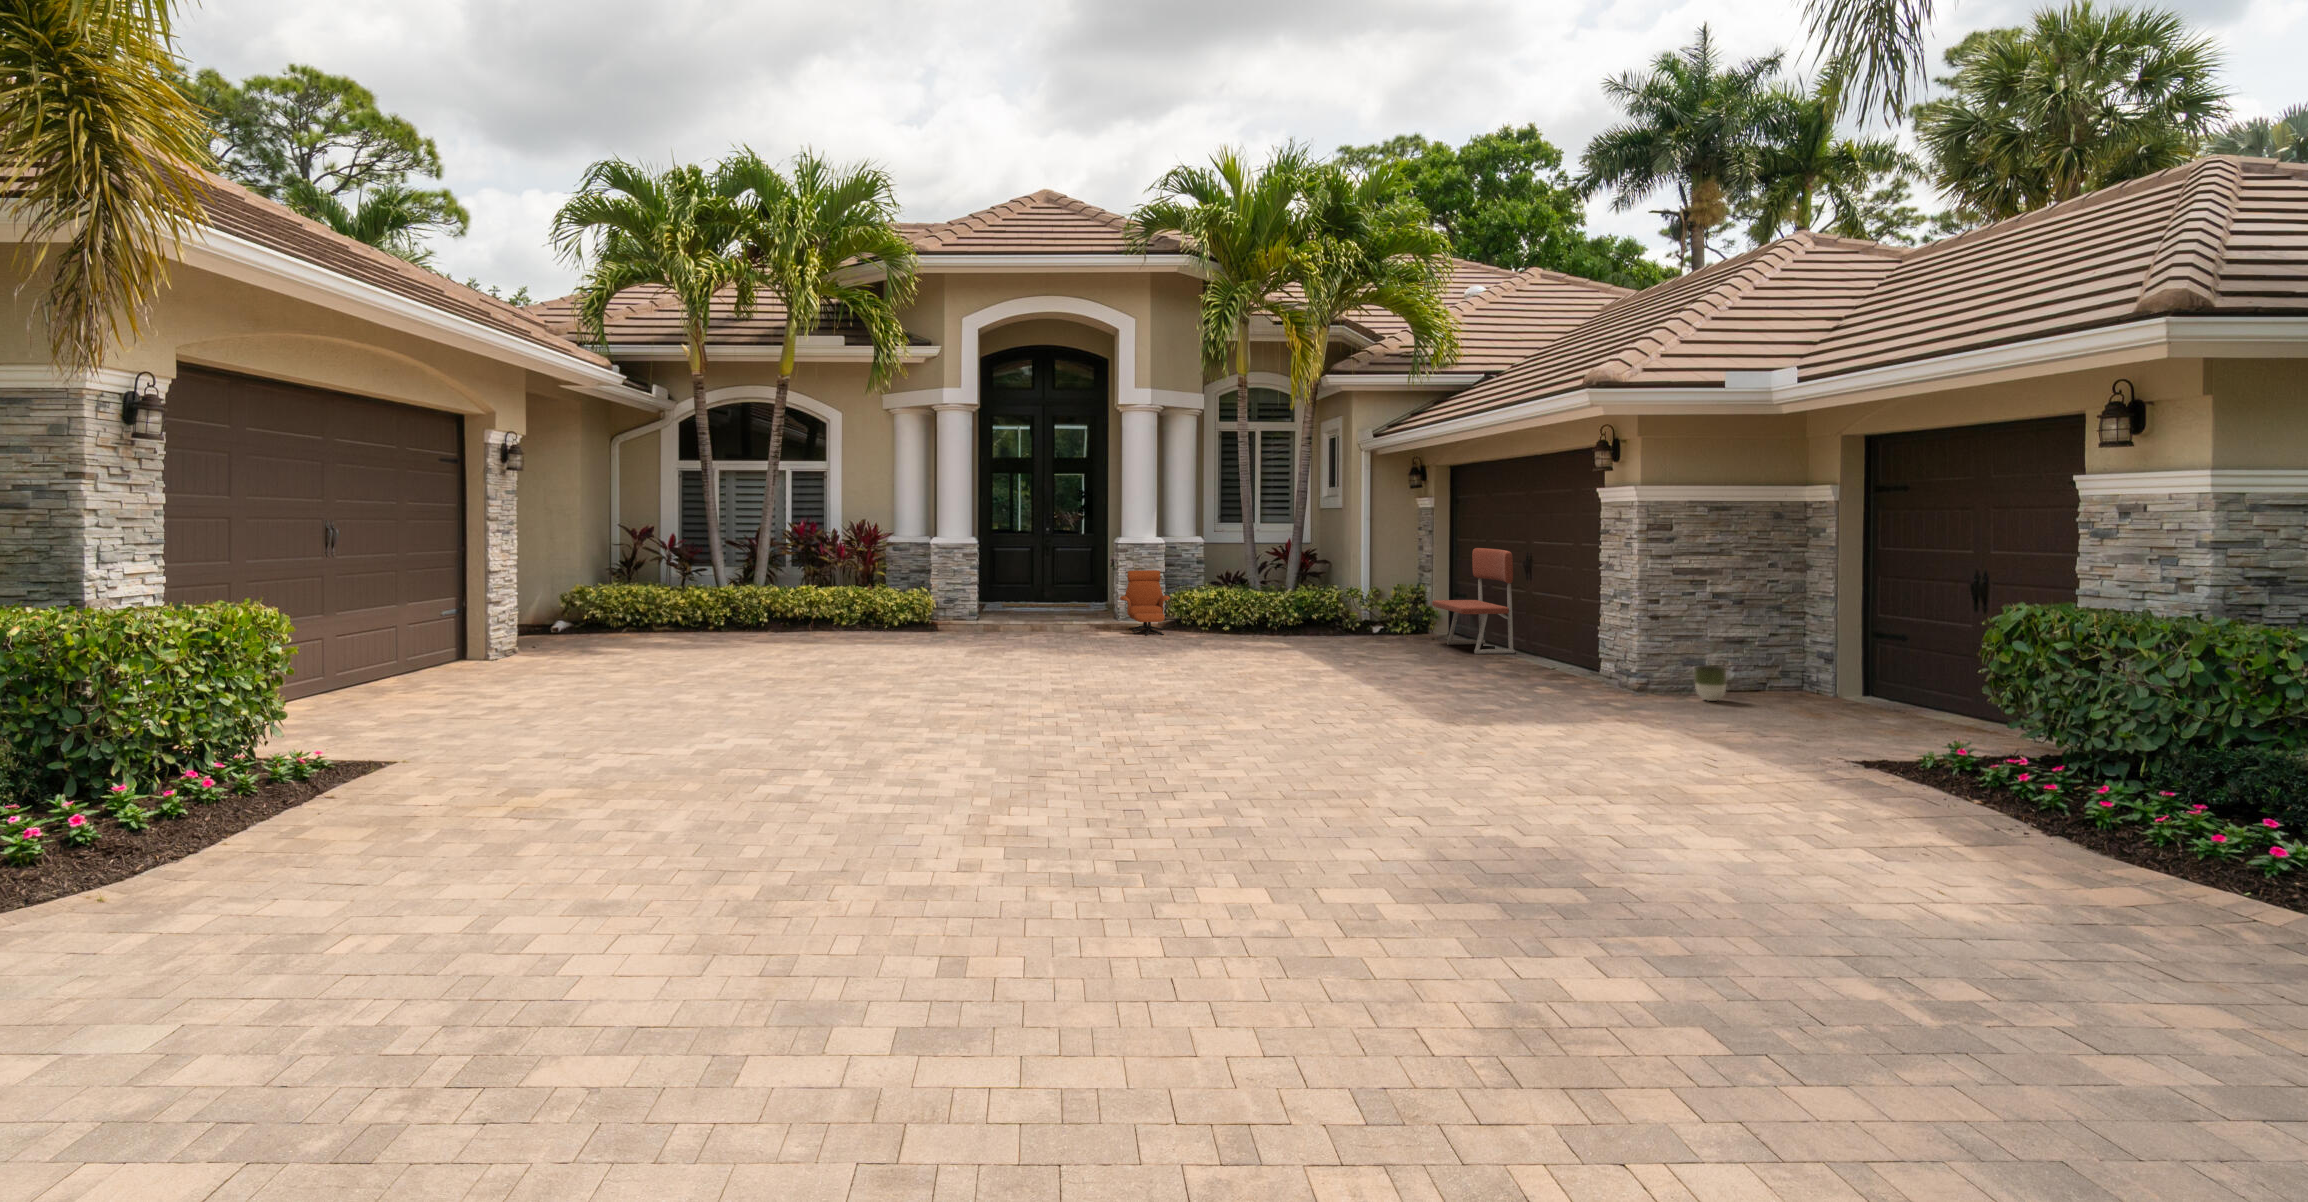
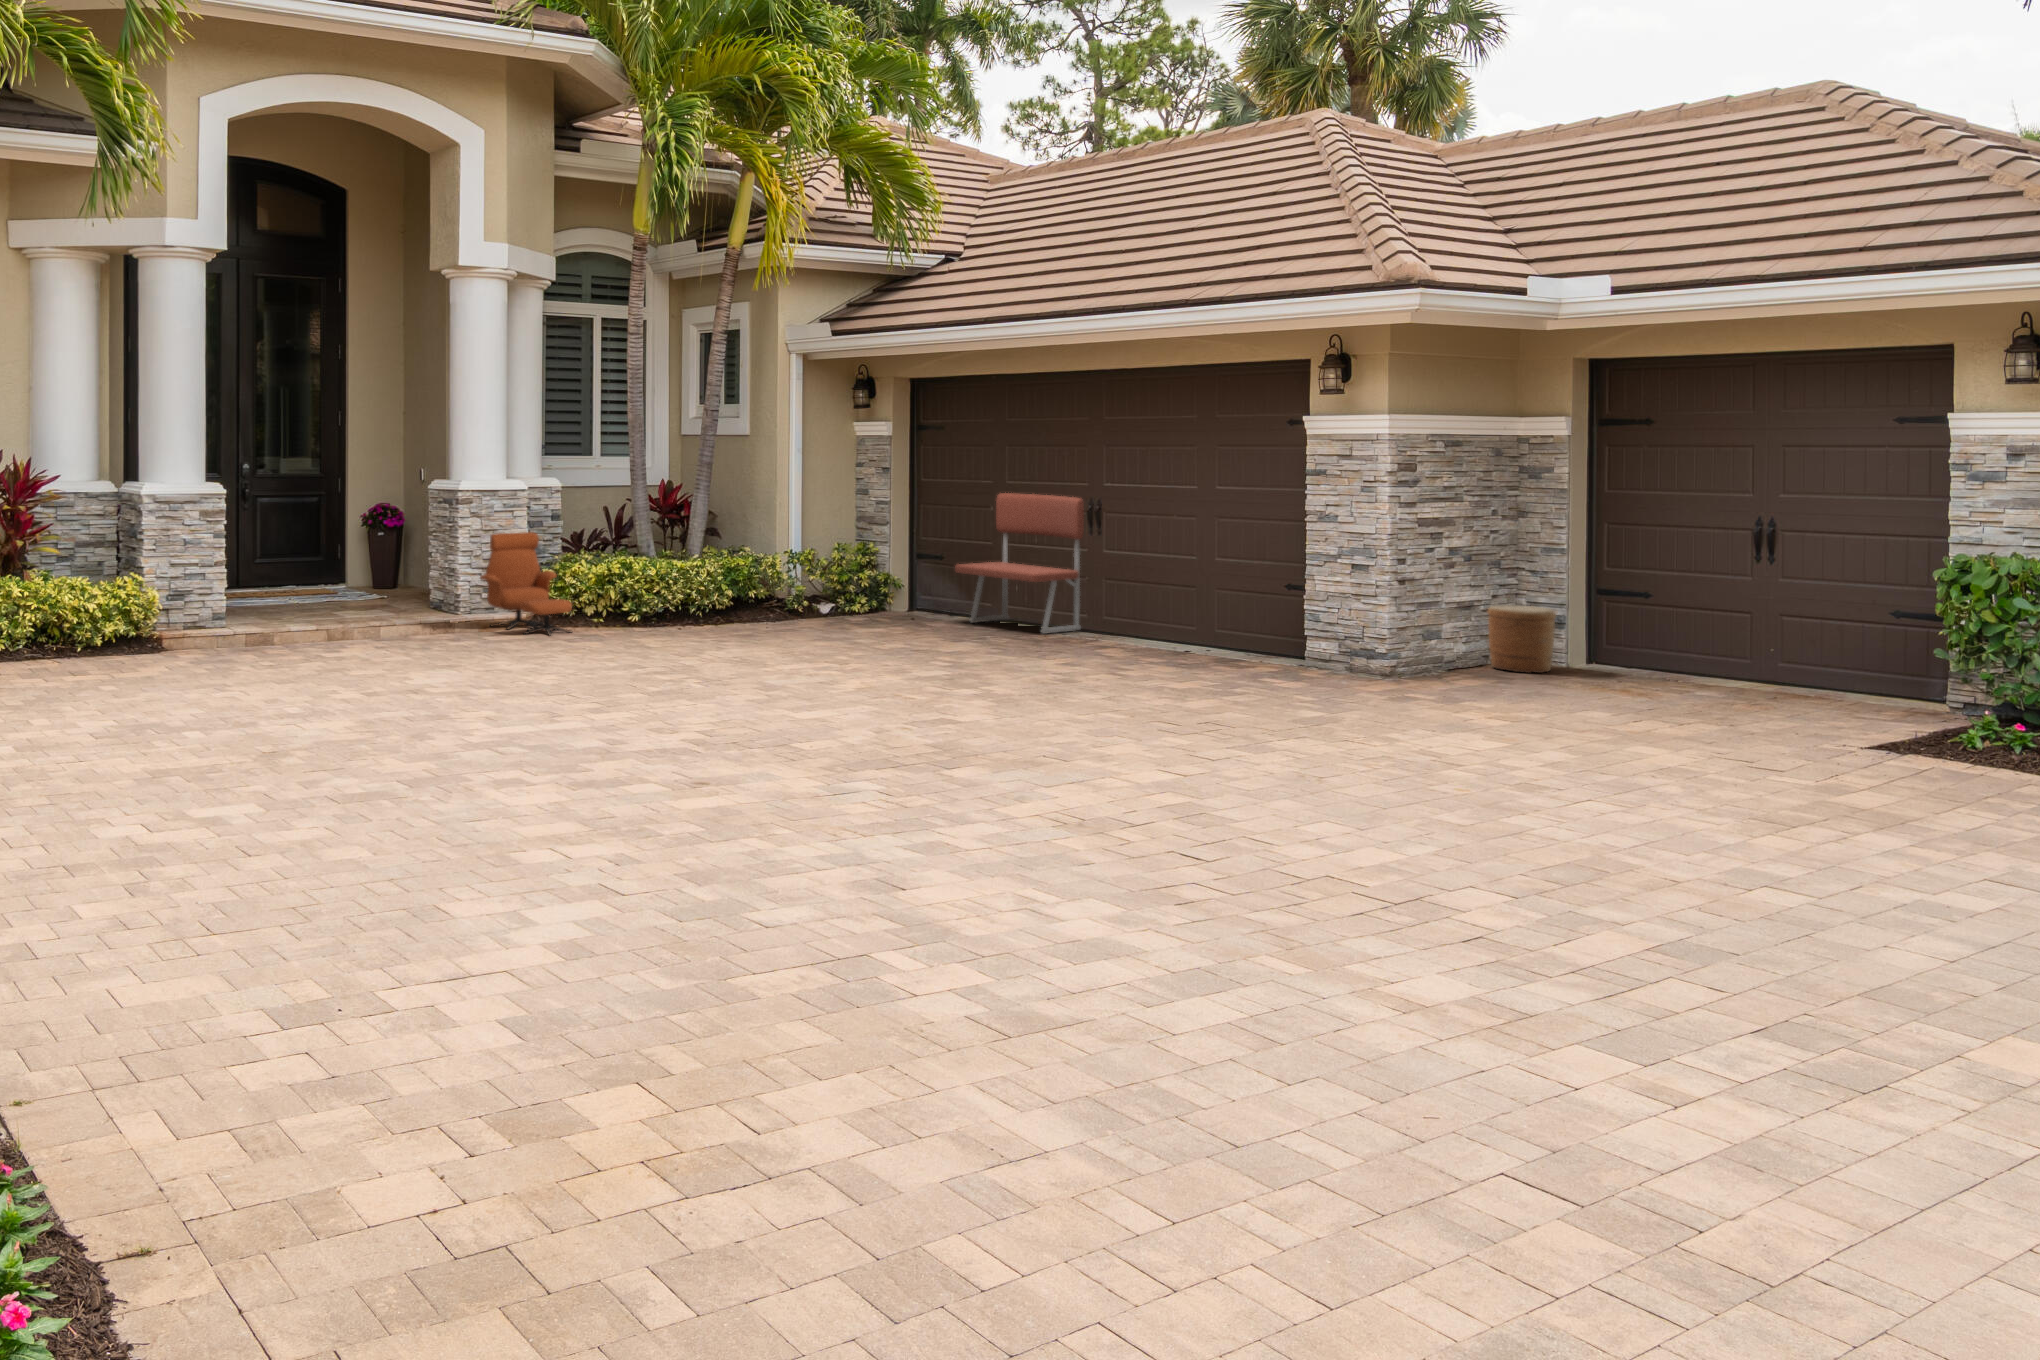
woven basket: none [1763,646,1827,705] -> present [1488,605,1556,673]
planter: present [1694,666,1726,701] -> none [1438,634,1475,676]

